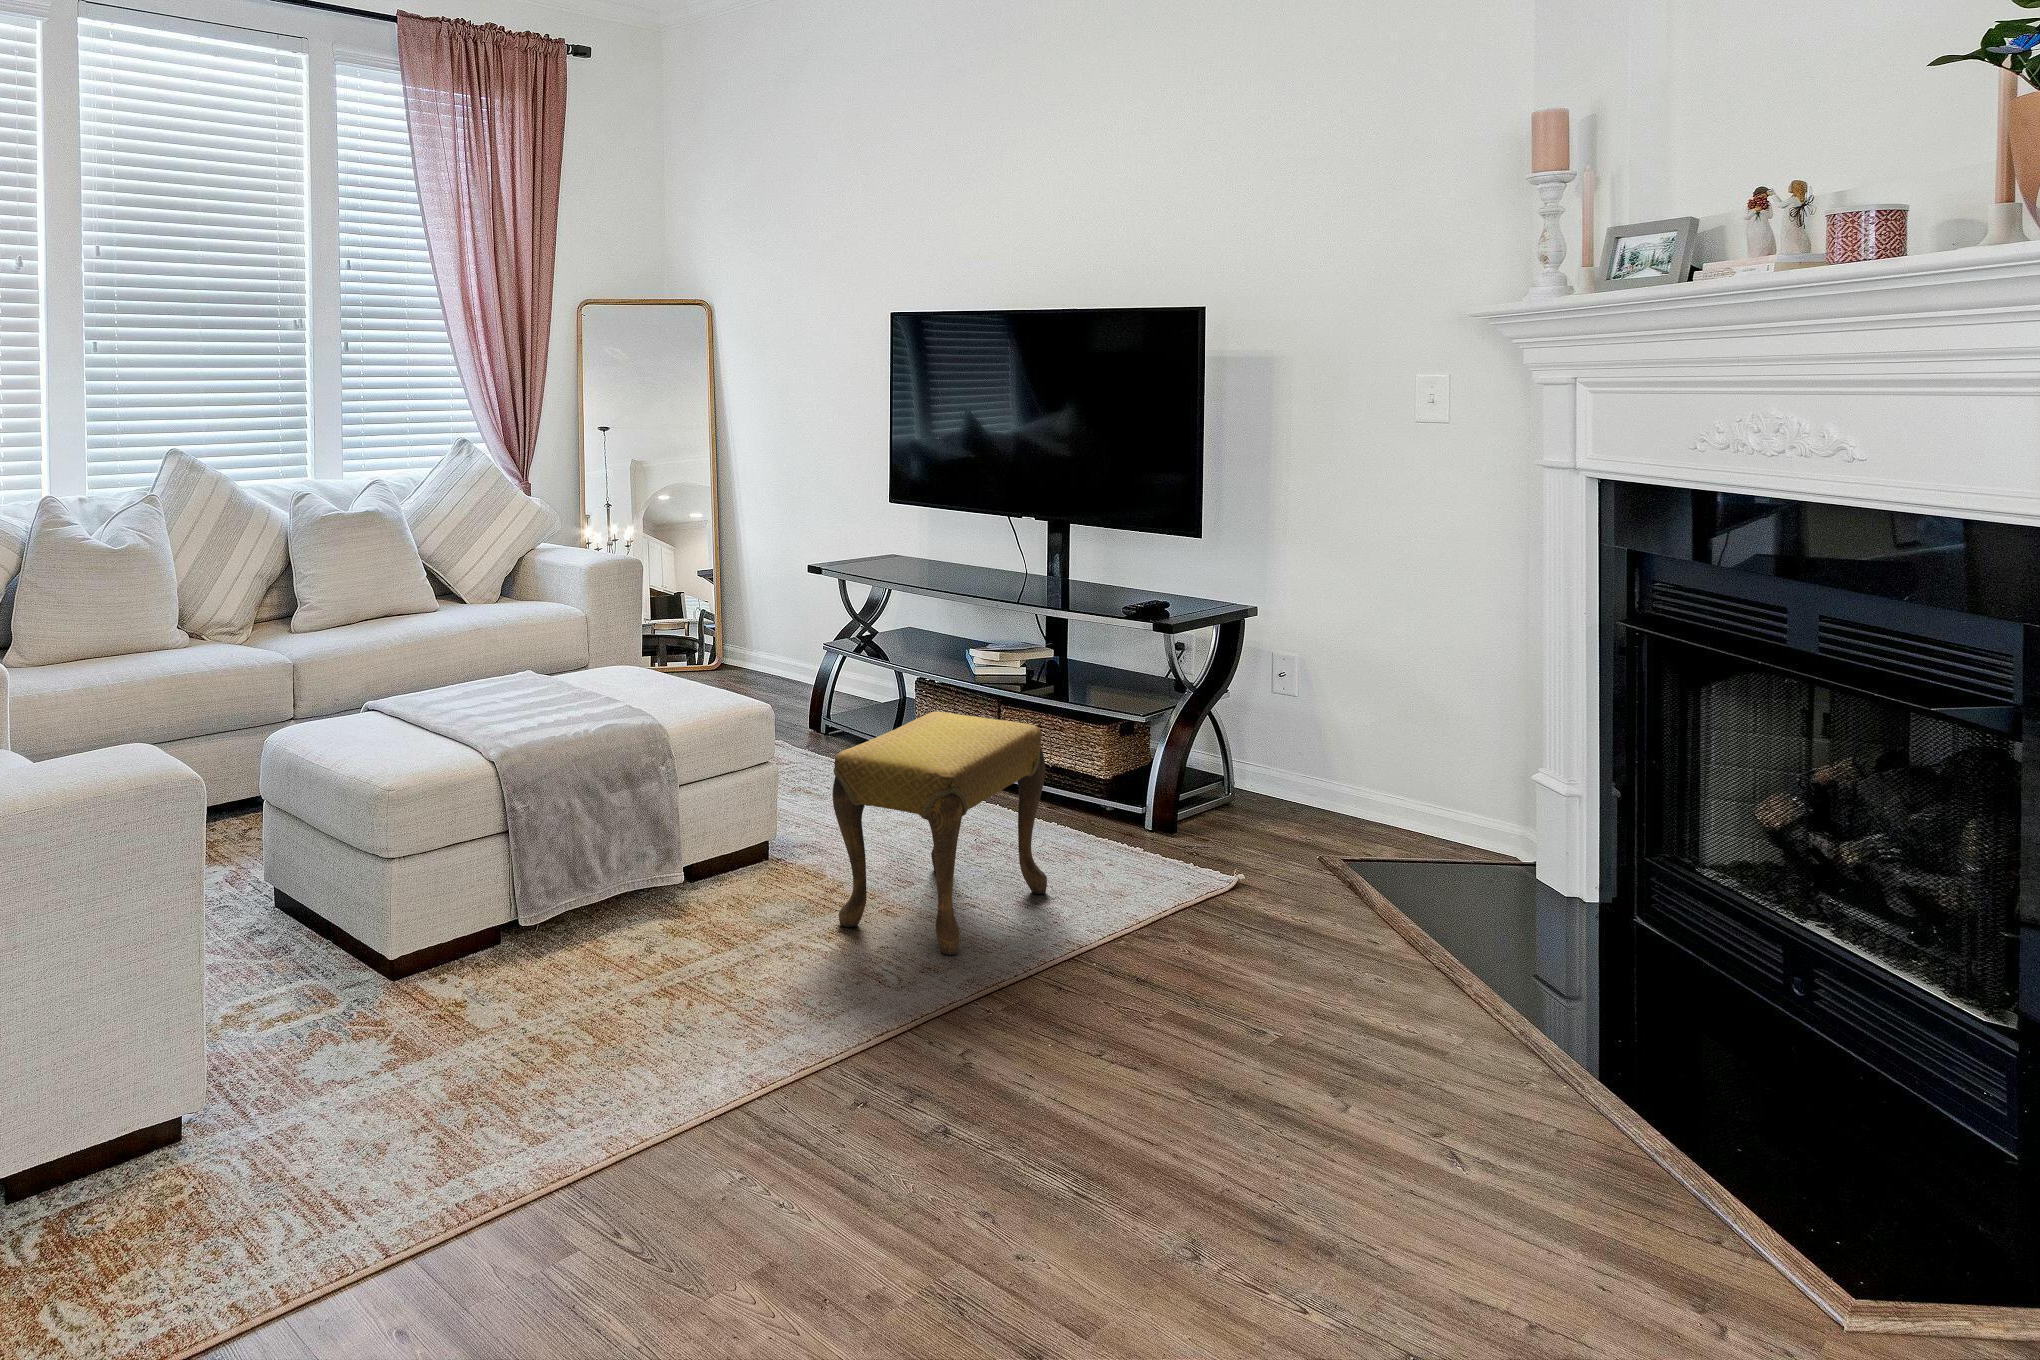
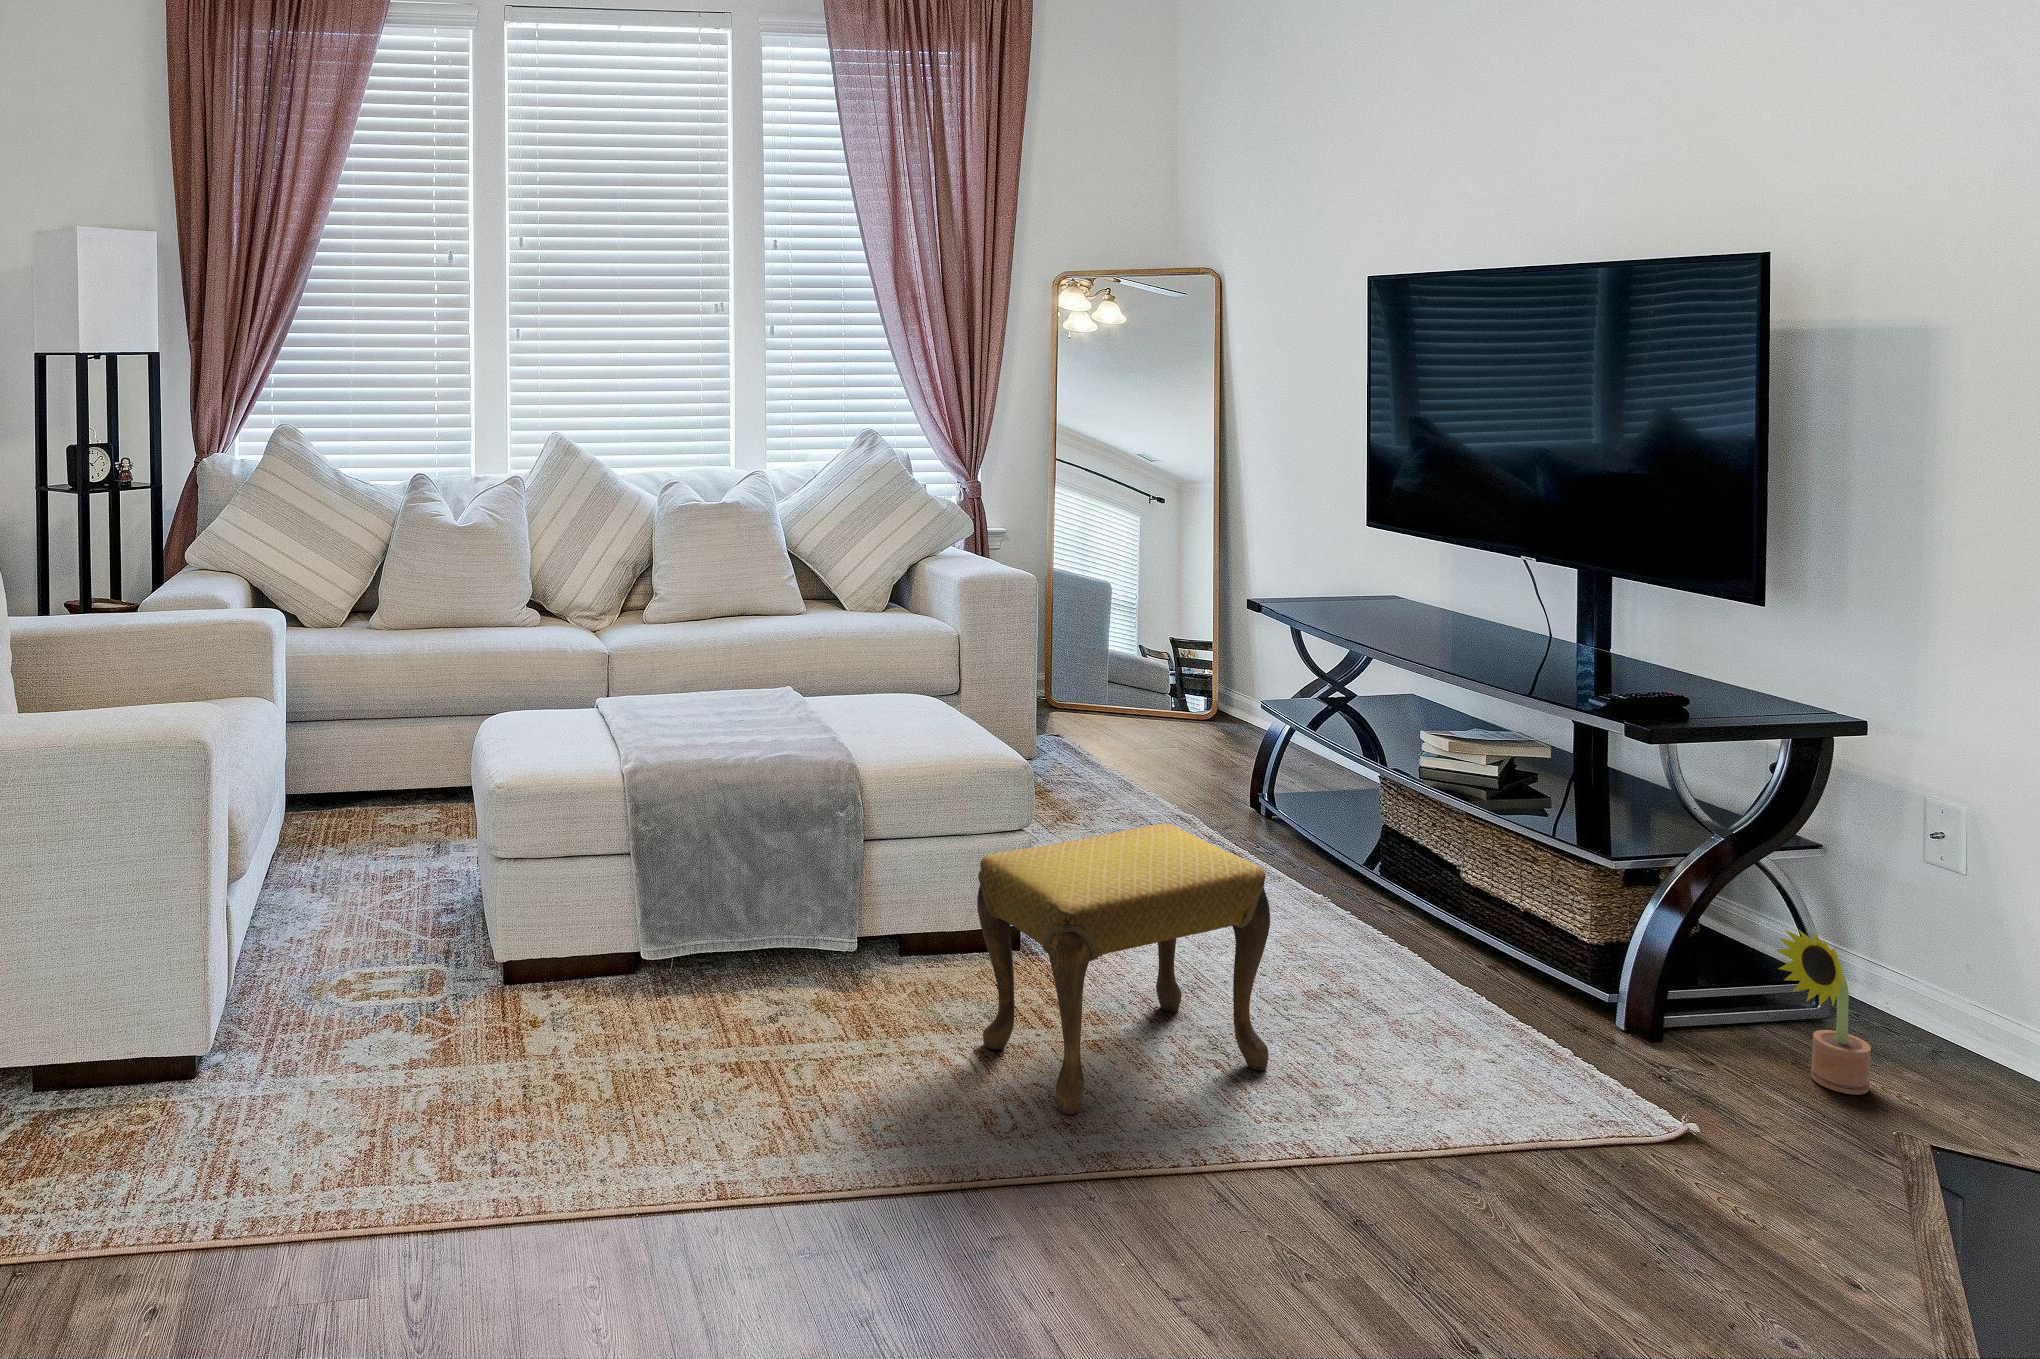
decorative plant: none [1309,713,1368,824] -> present [1775,929,1871,1095]

